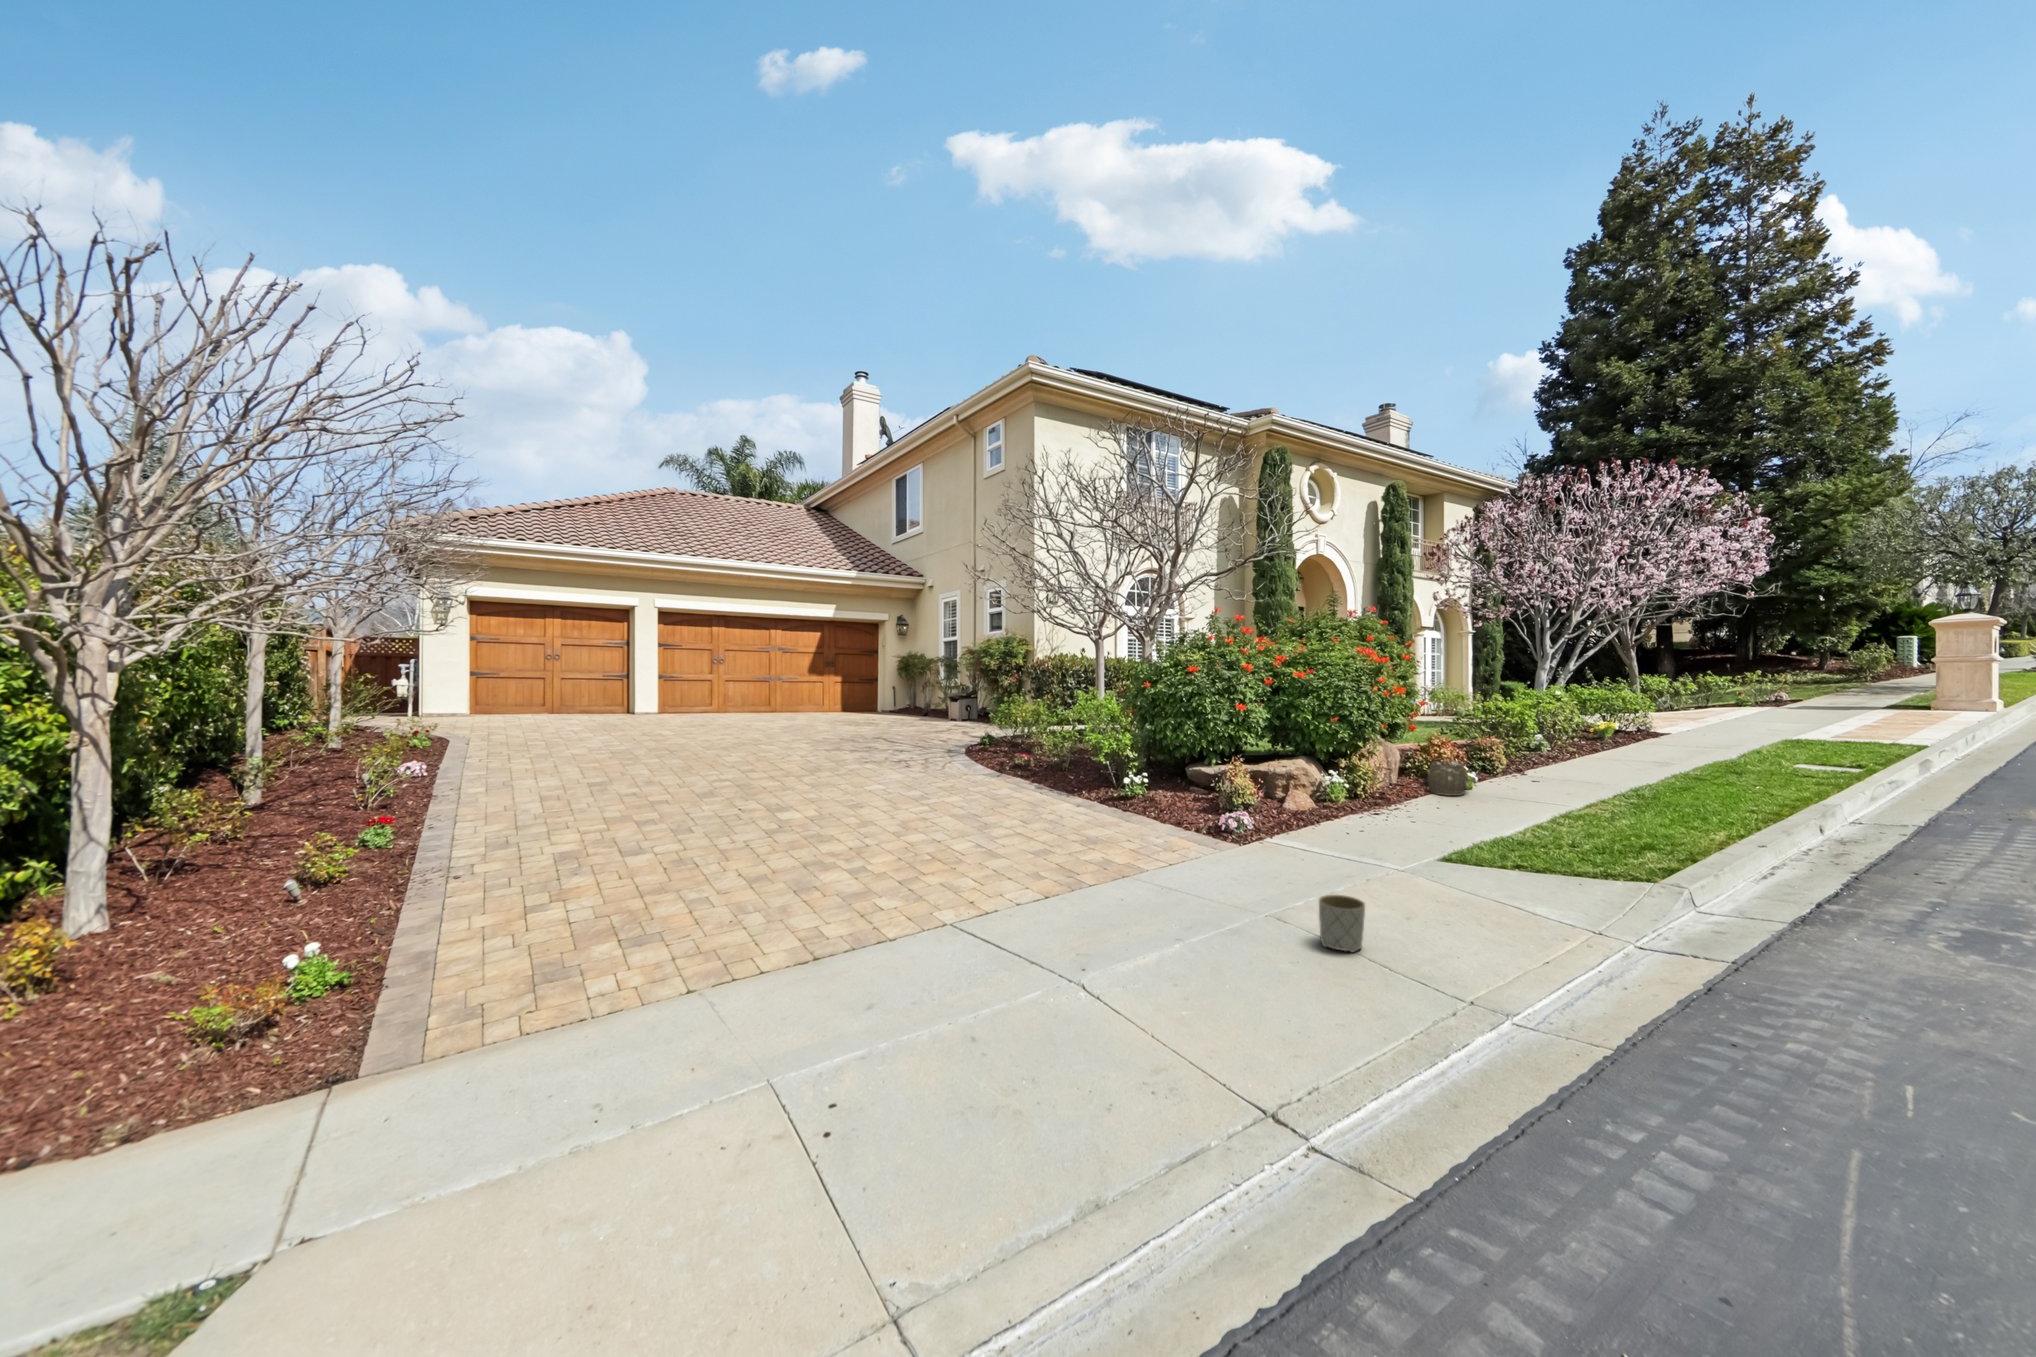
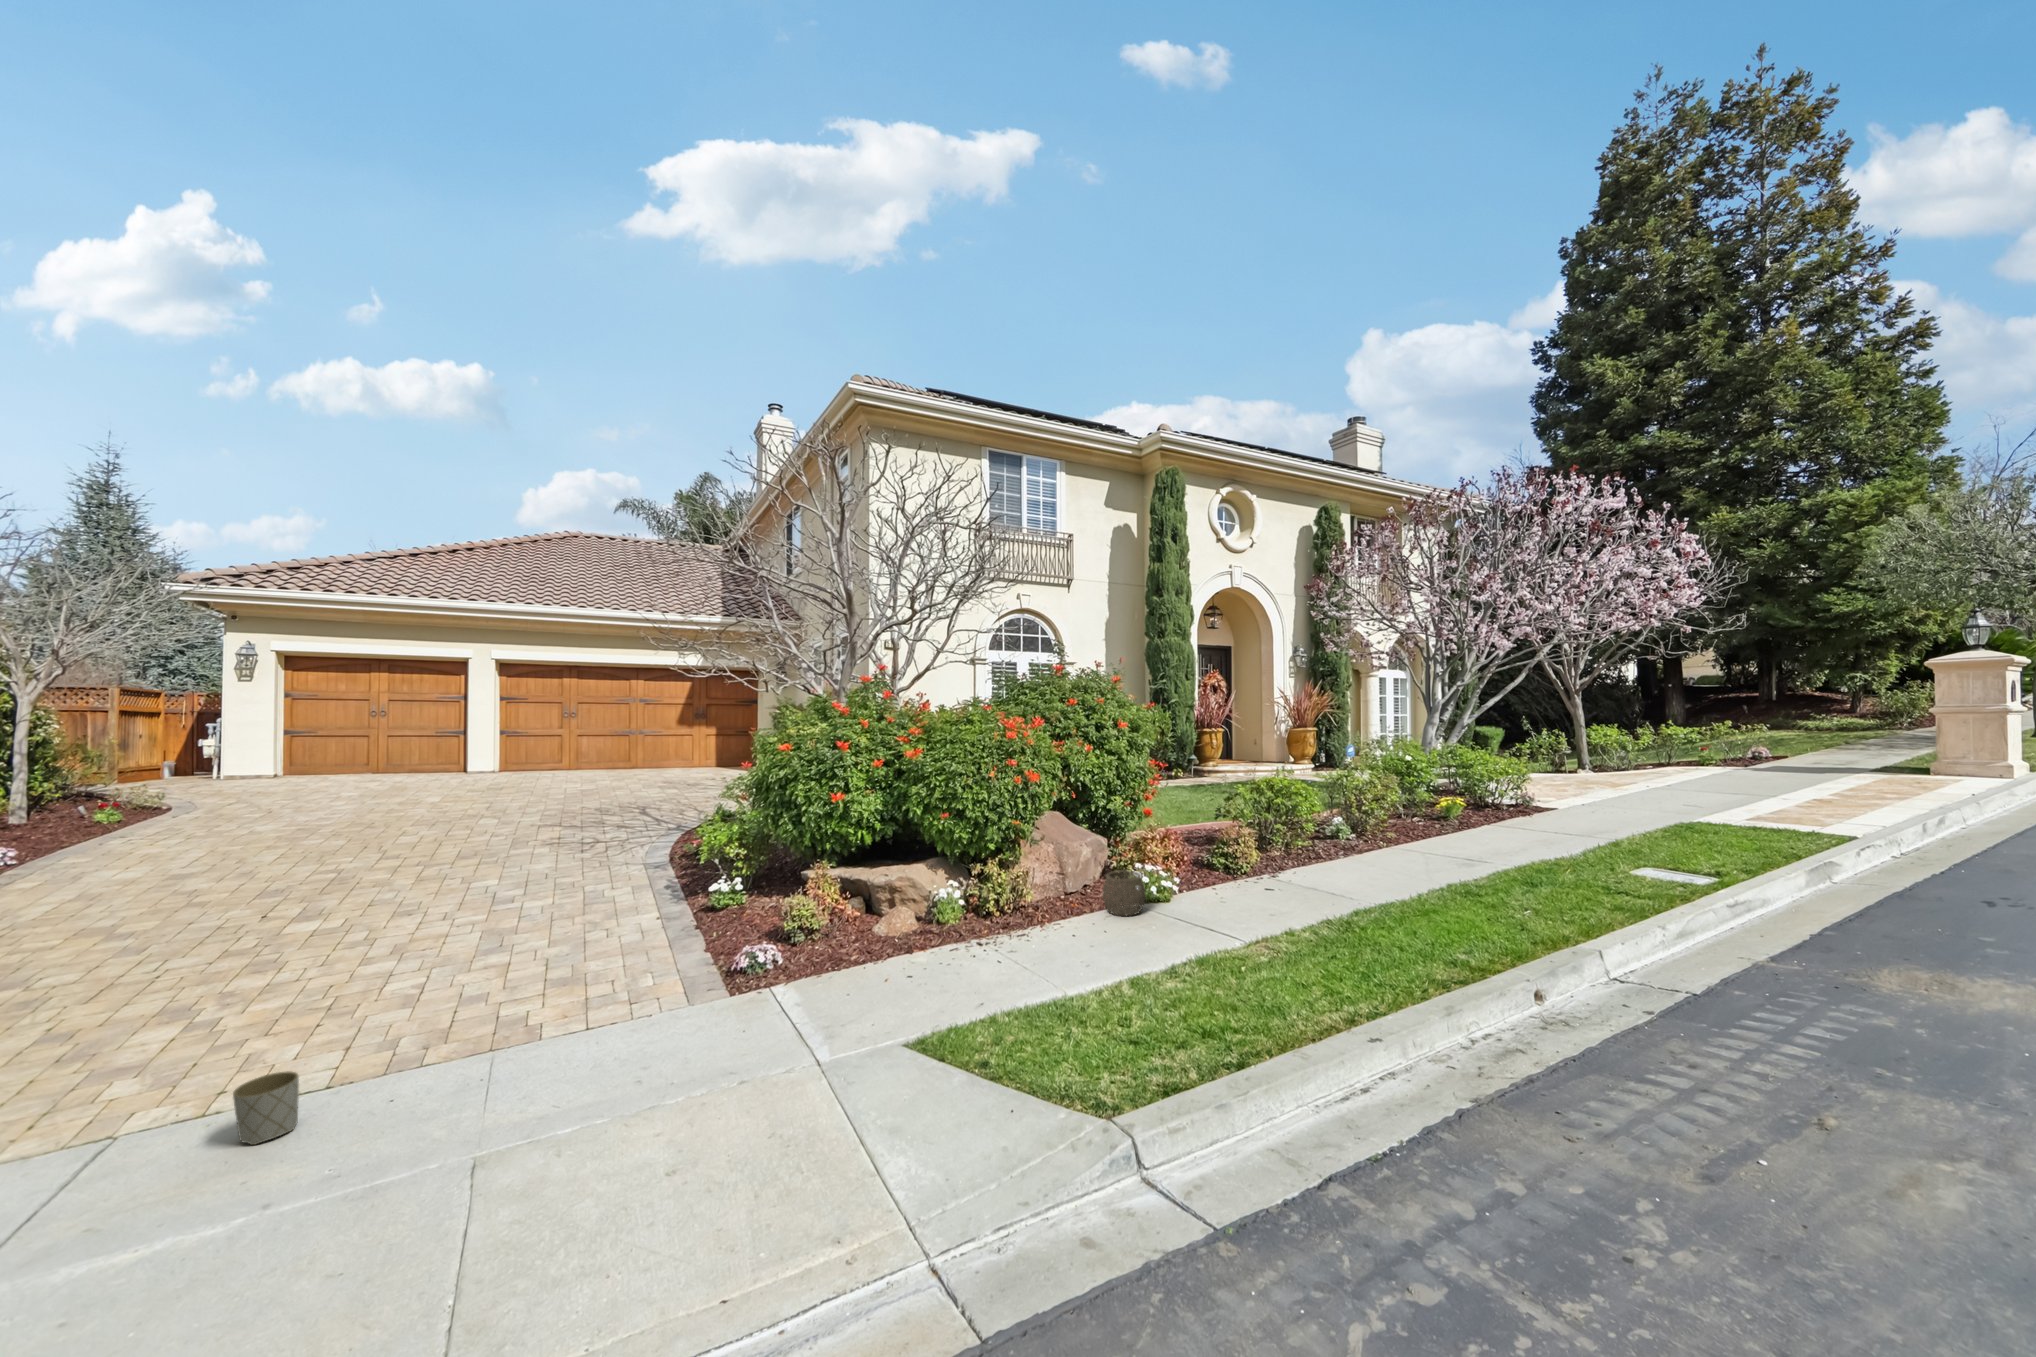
planter: present [1319,895,1365,953] -> present [233,1071,299,1145]

